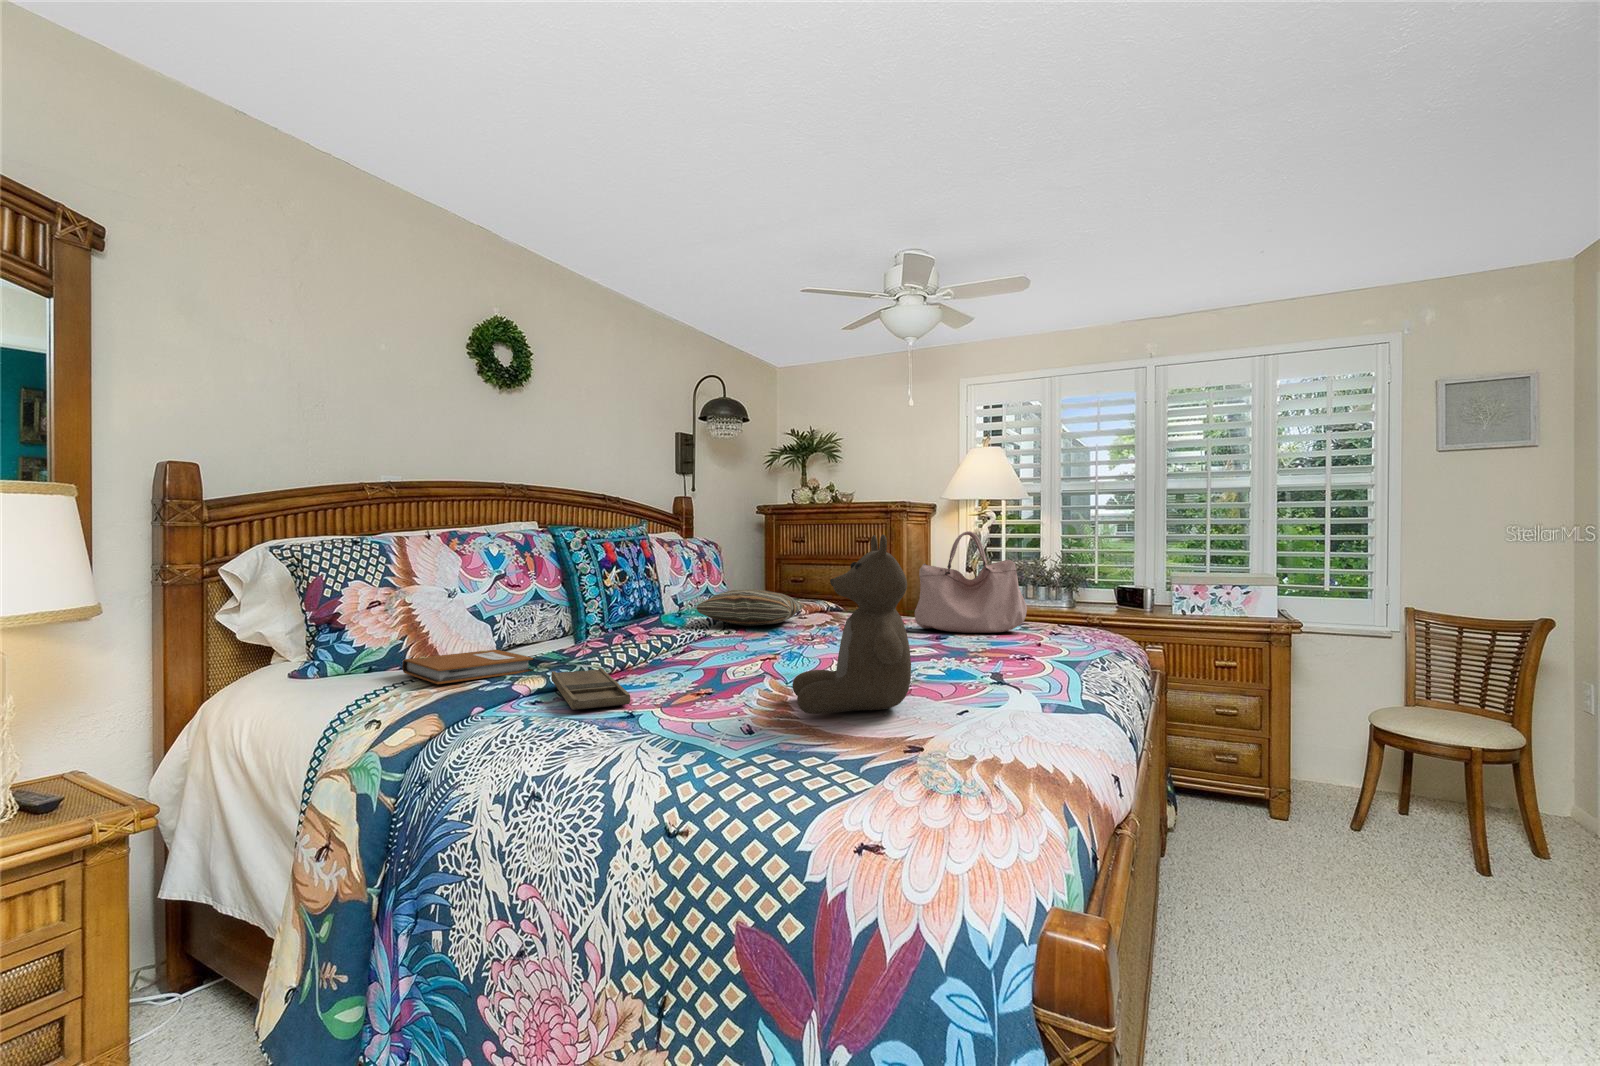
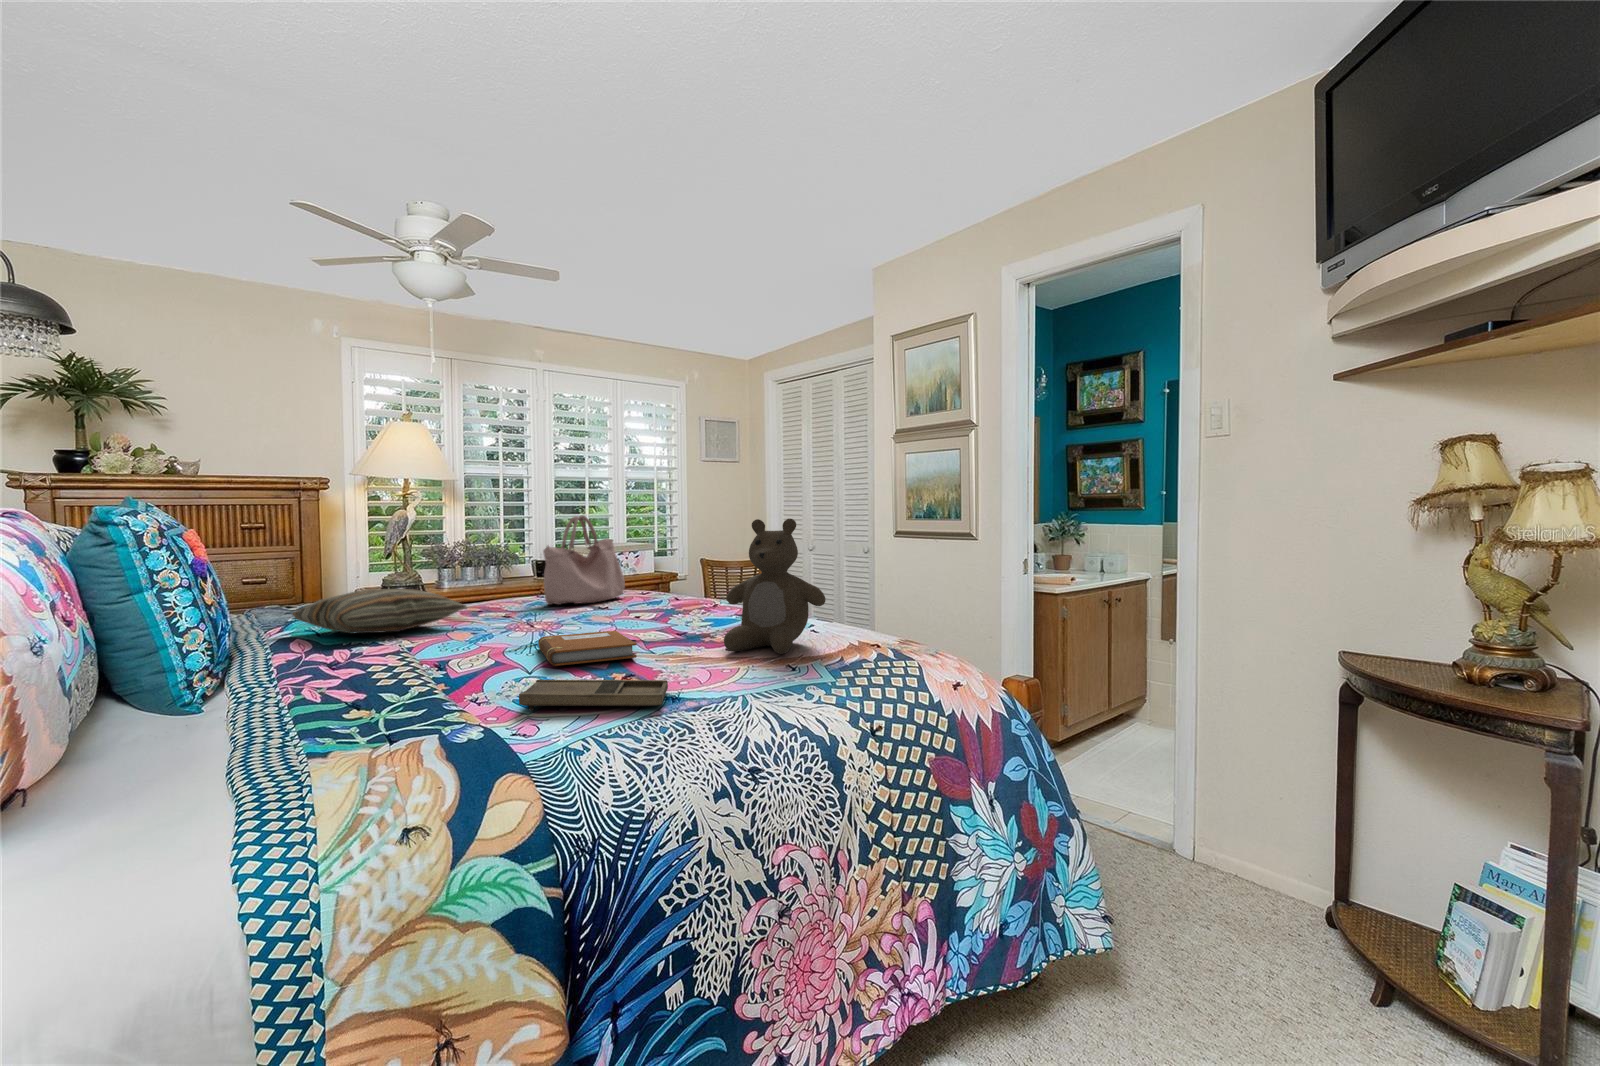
notebook: present [403,650,533,684] -> present [538,631,637,666]

